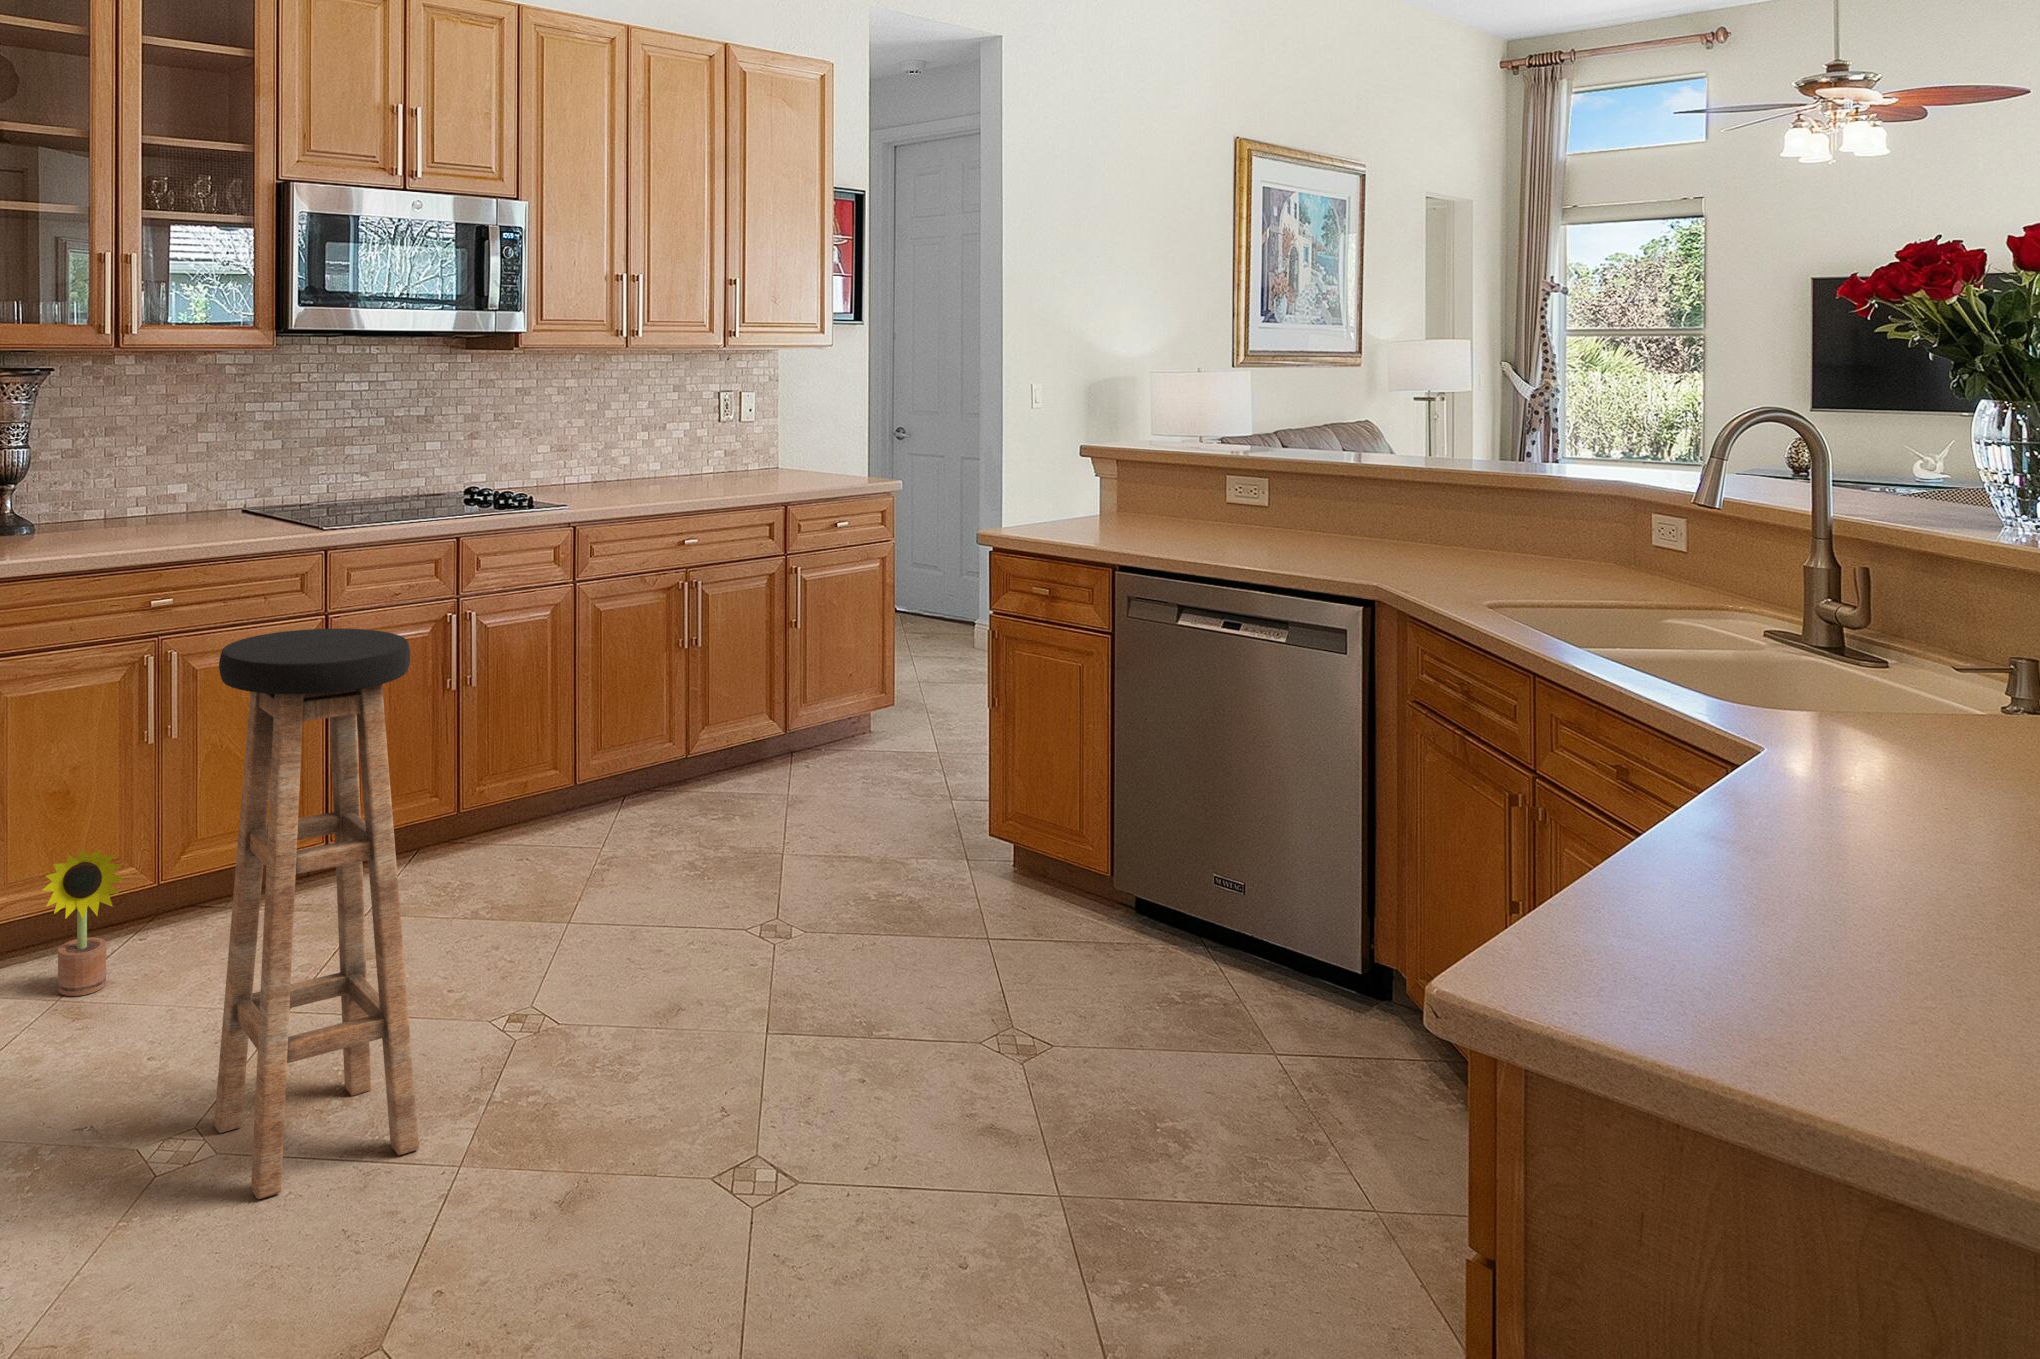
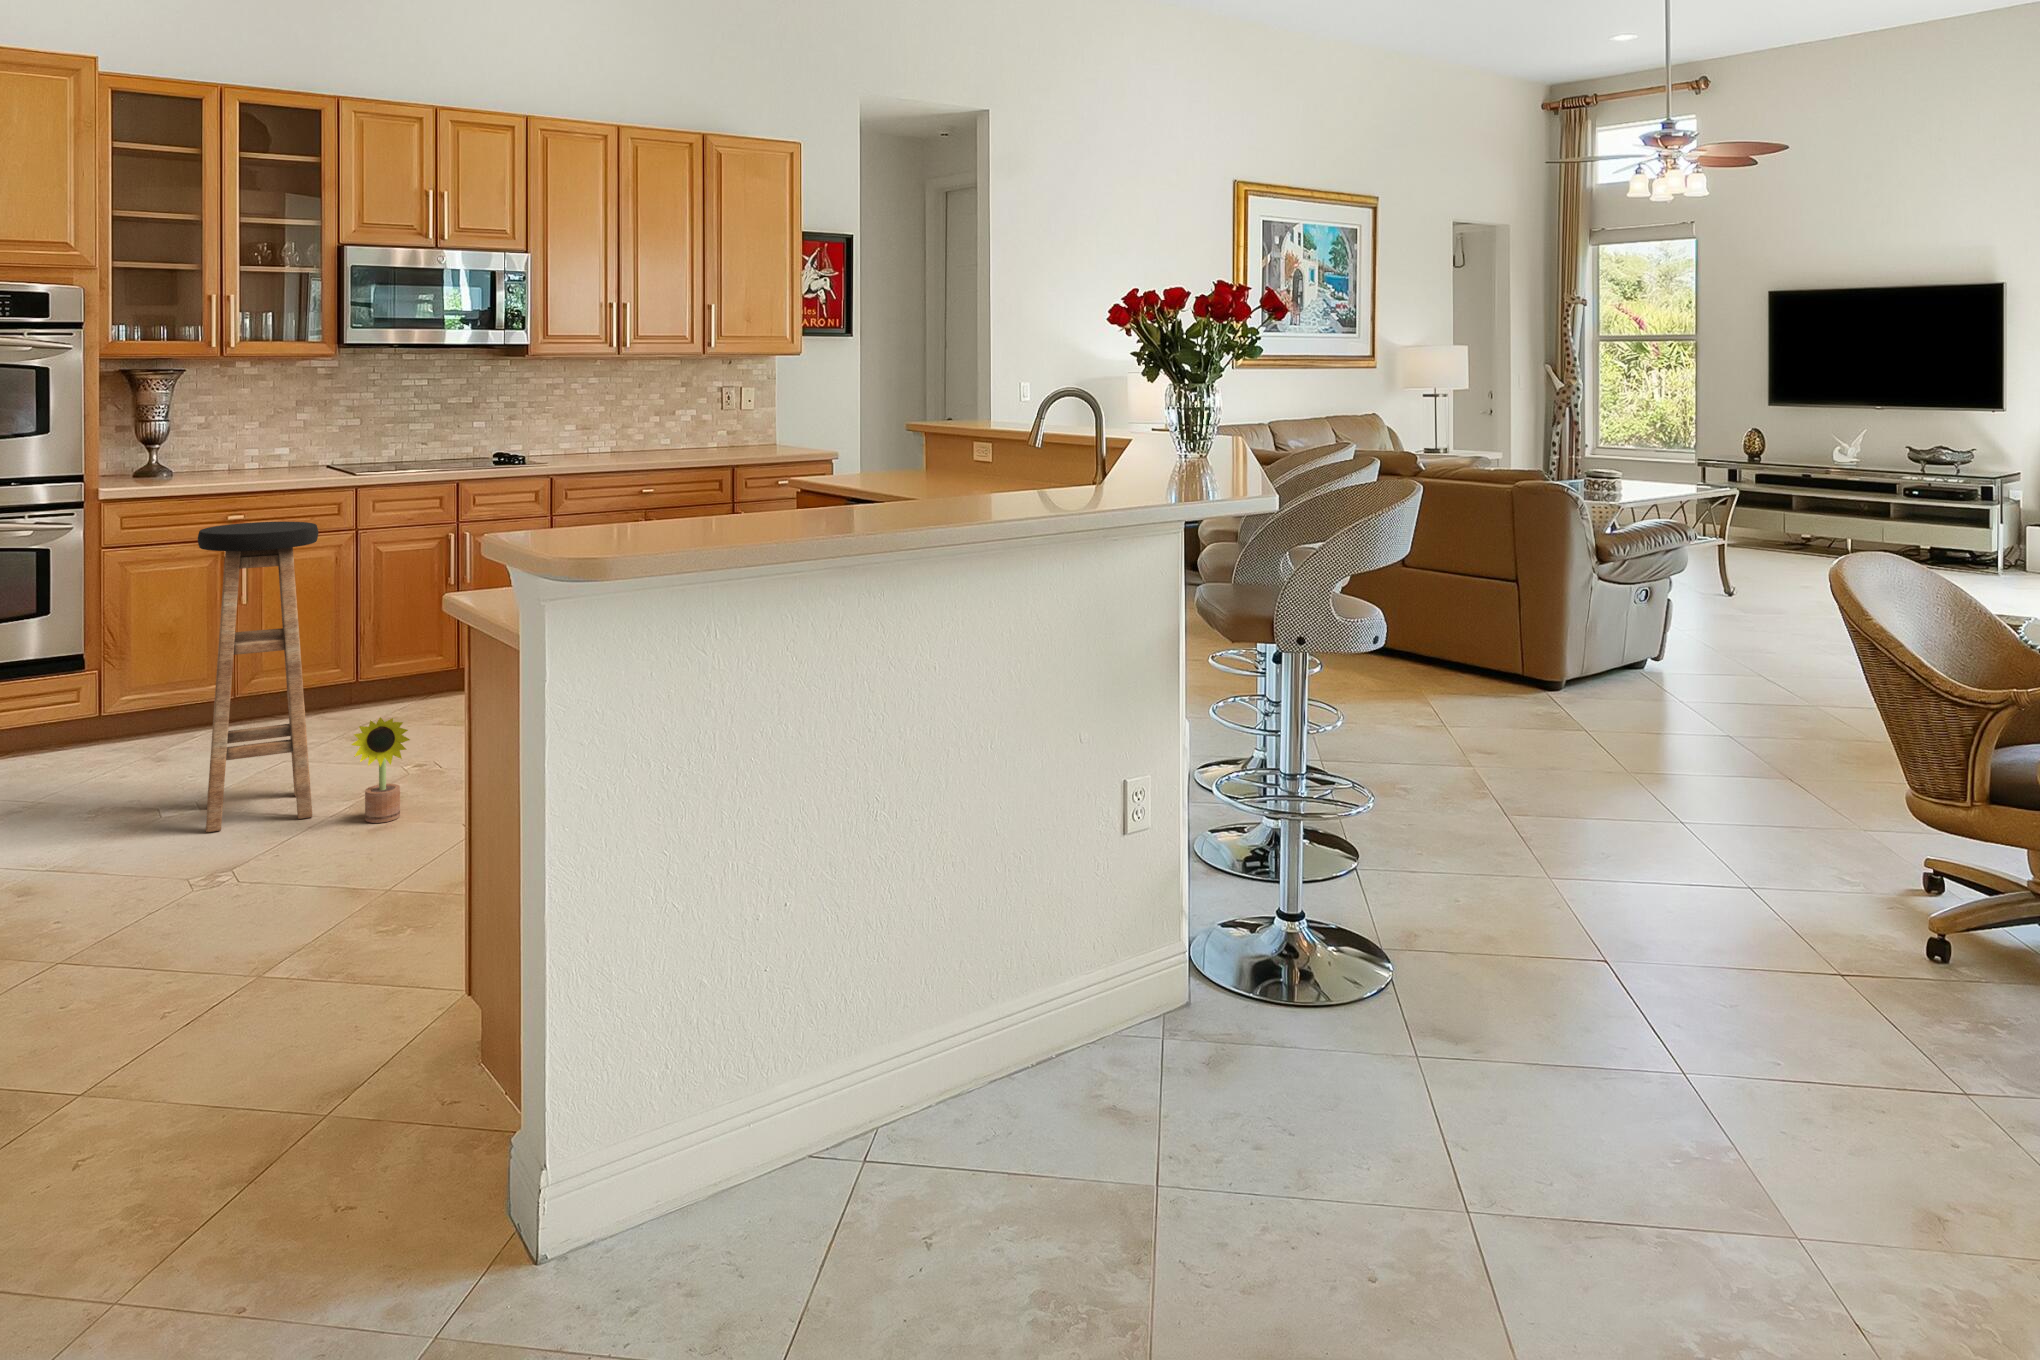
decorative plant: present [42,850,124,996] -> present [351,717,410,823]

